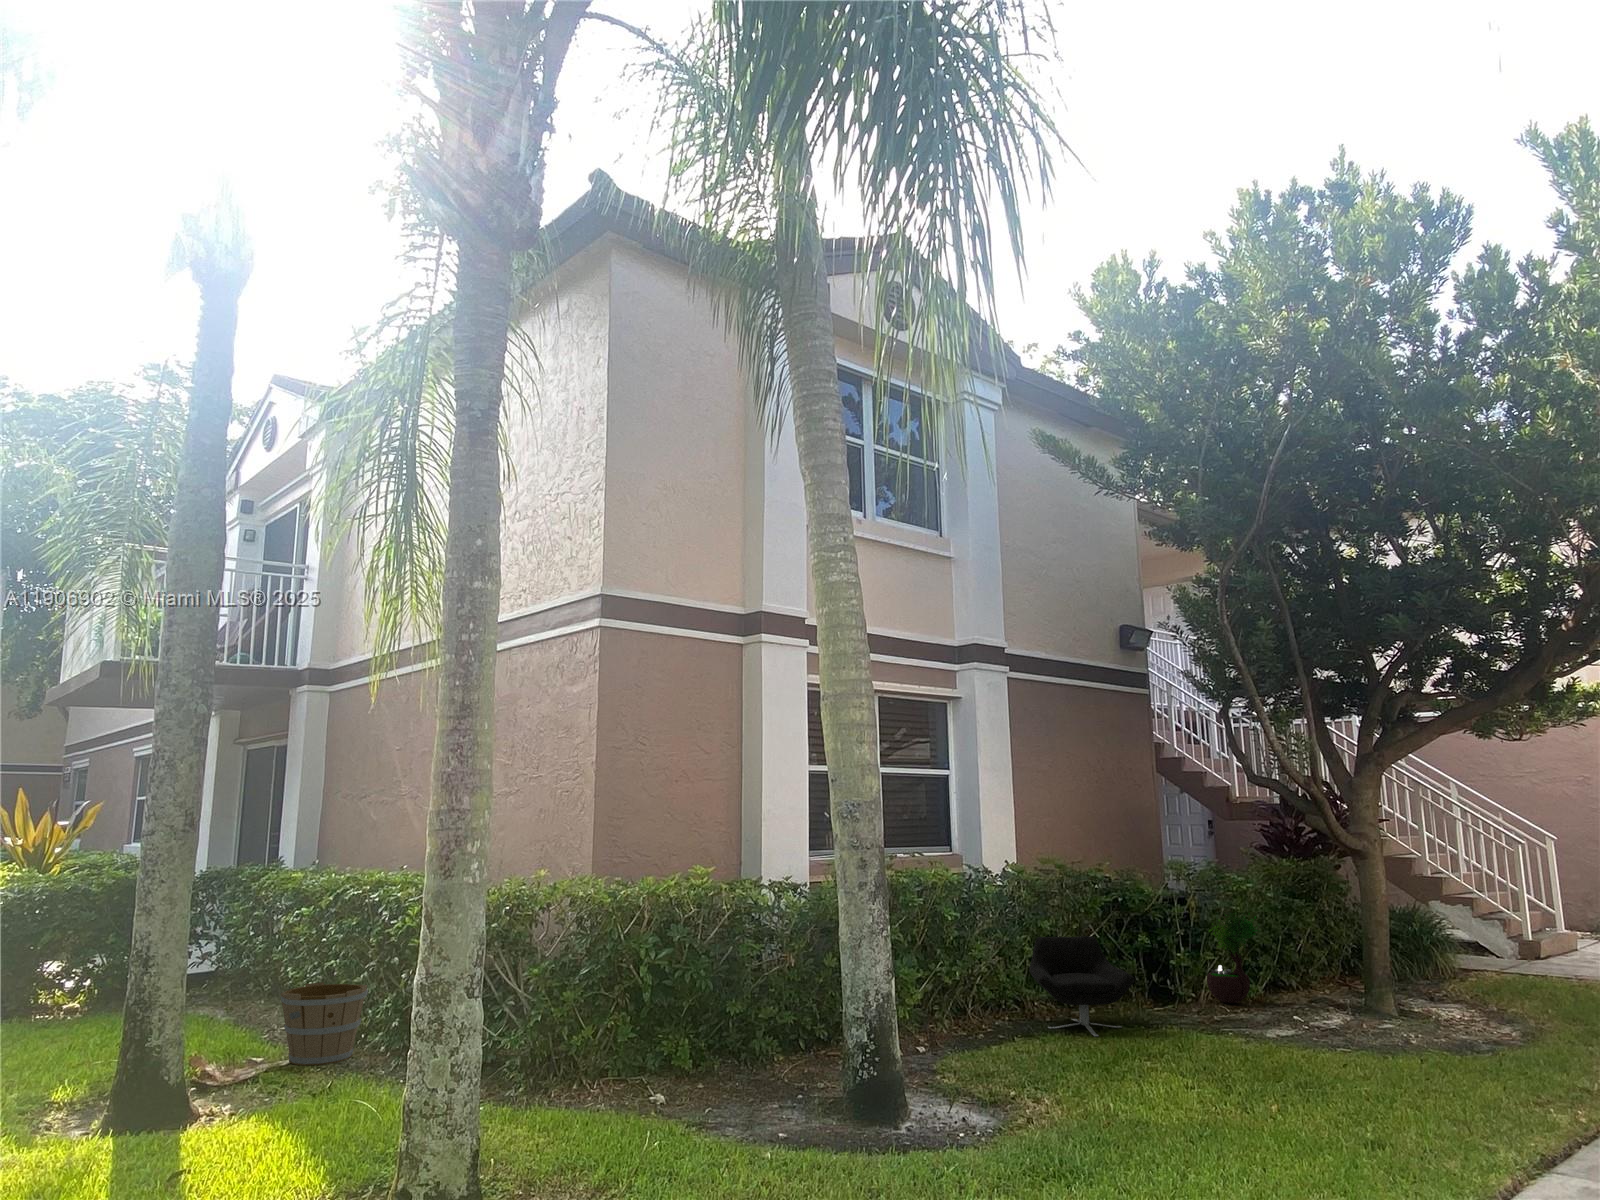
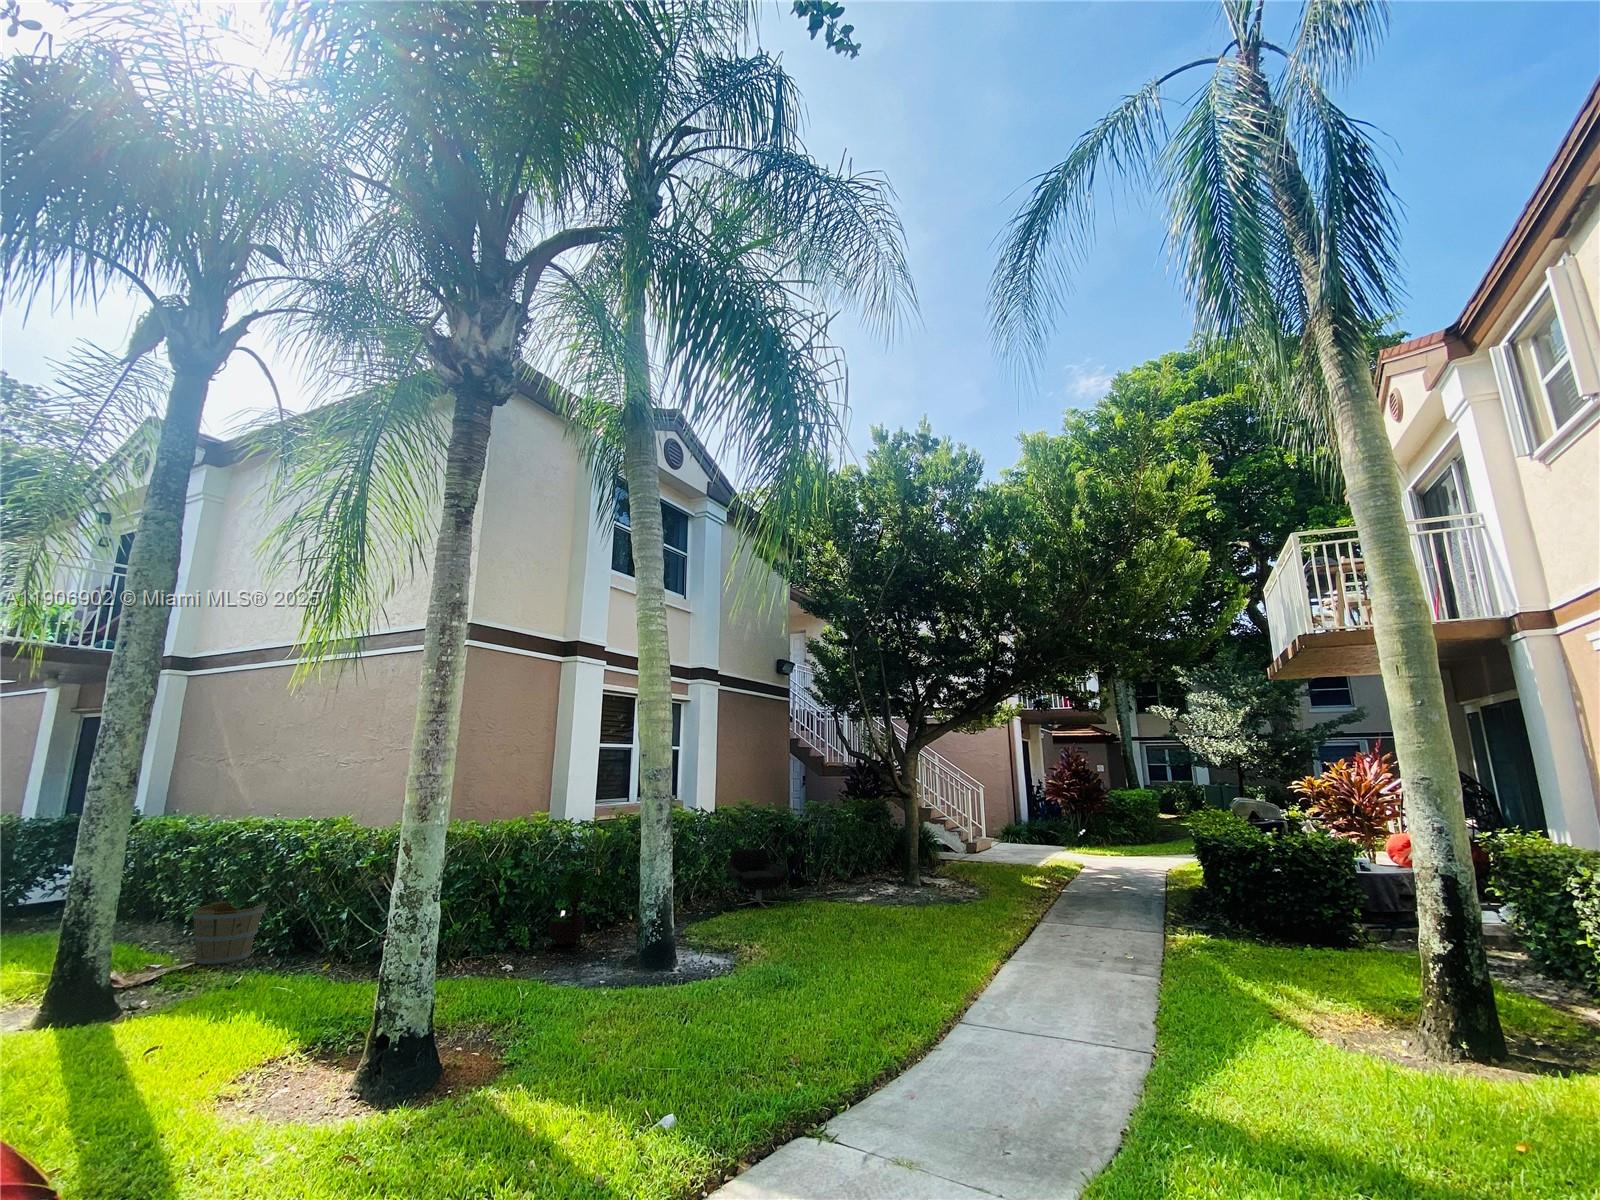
potted tree: present [1207,912,1258,1003] -> present [548,864,596,945]

